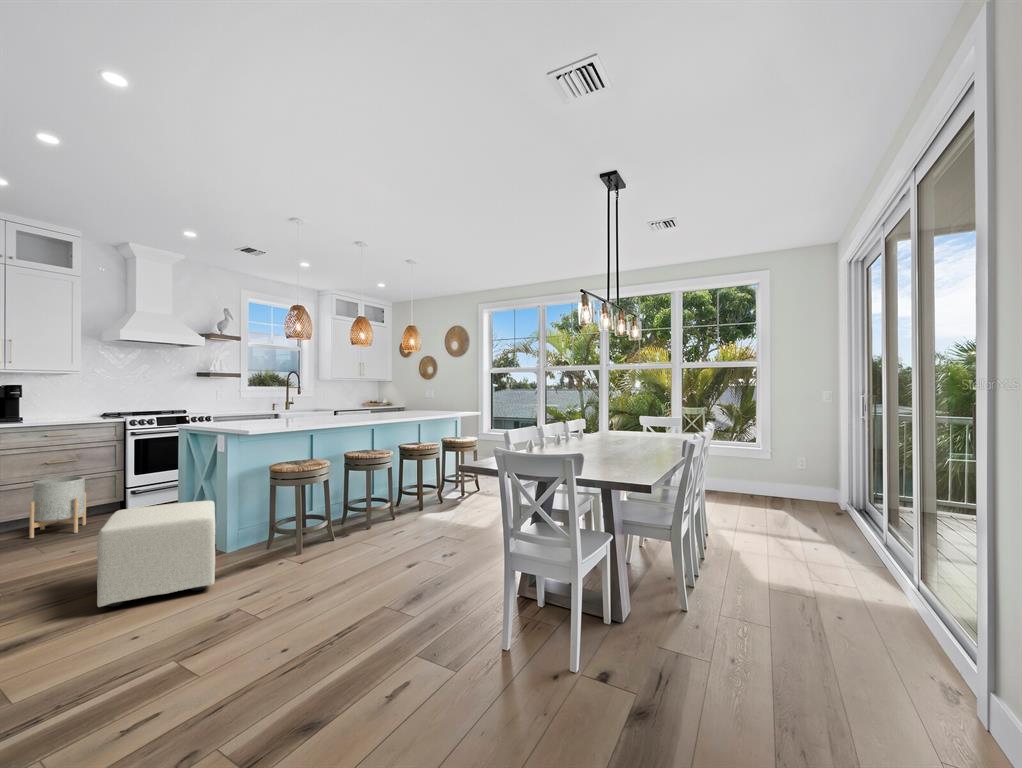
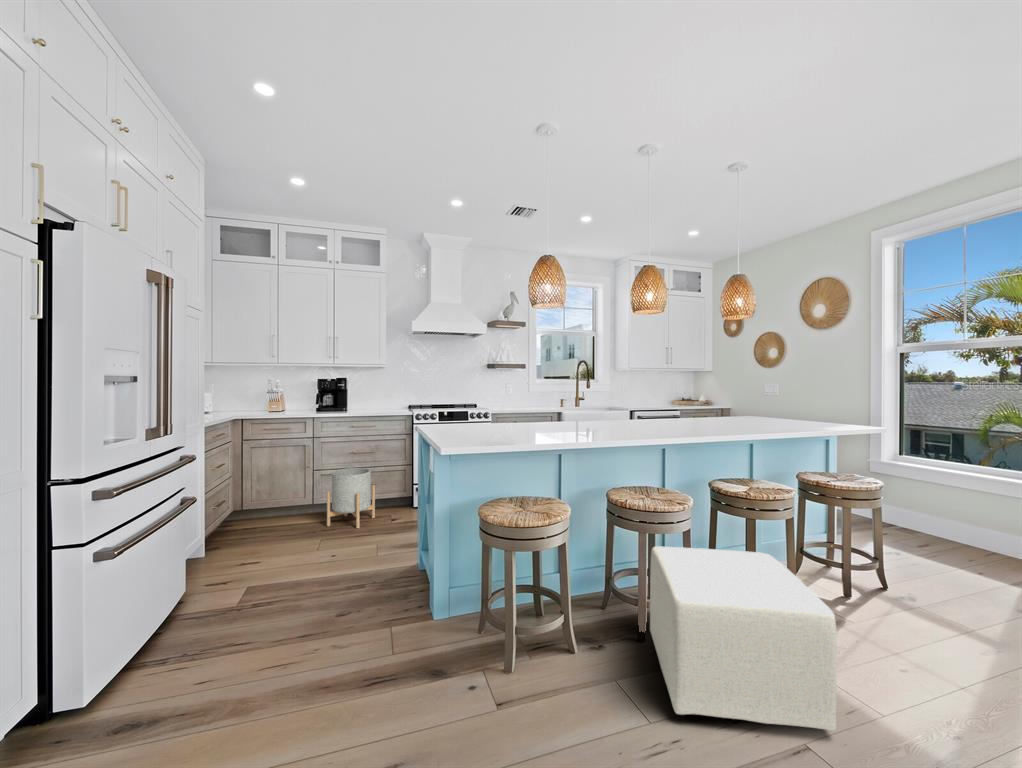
ottoman: present [97,501,215,607] -> present [650,546,837,731]

